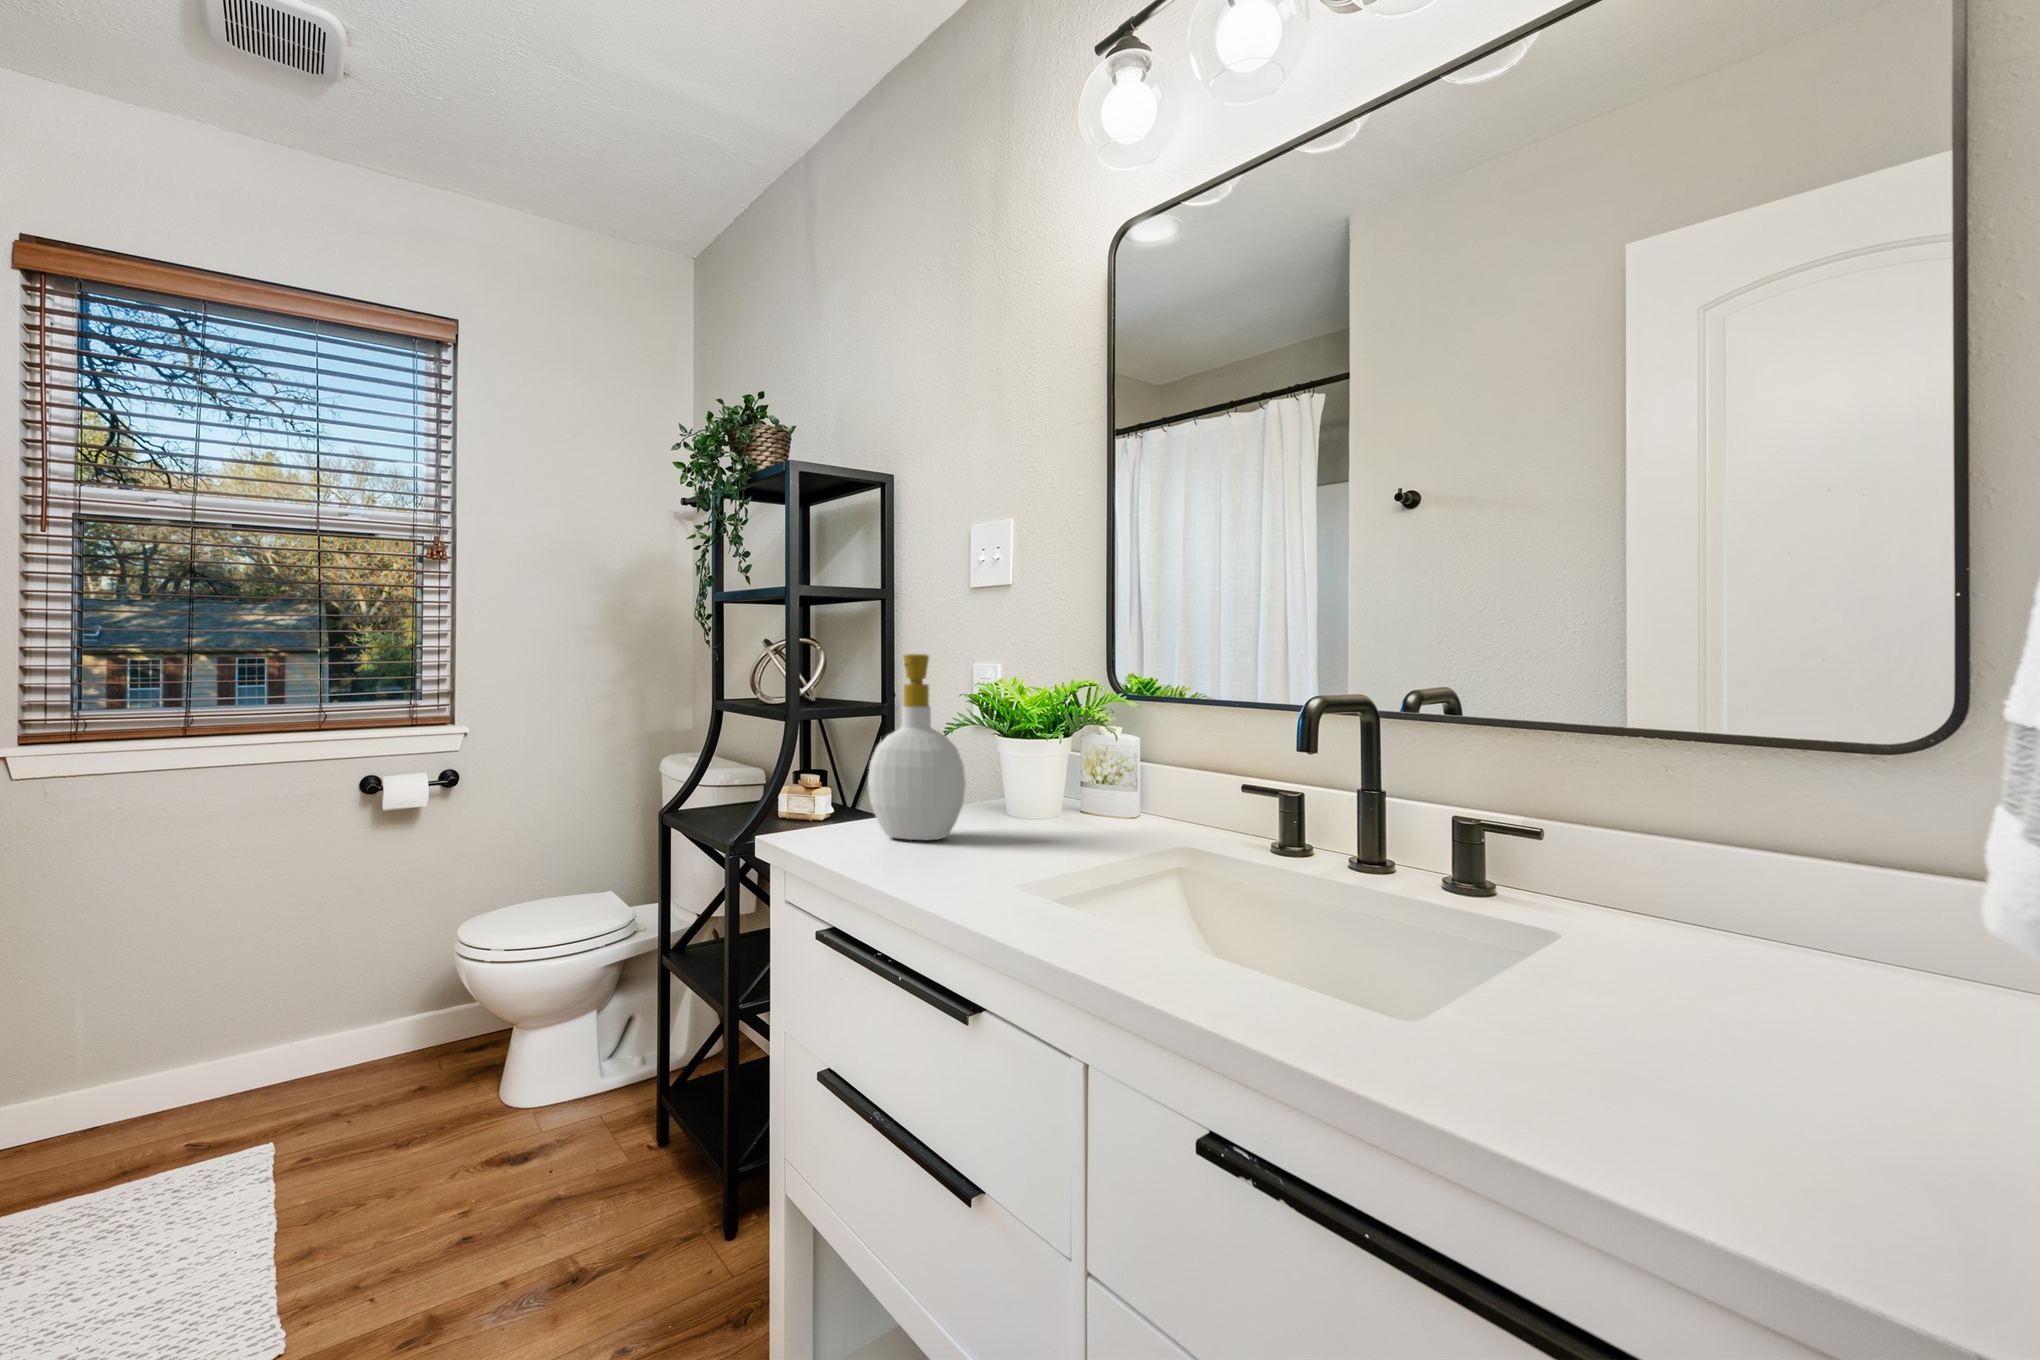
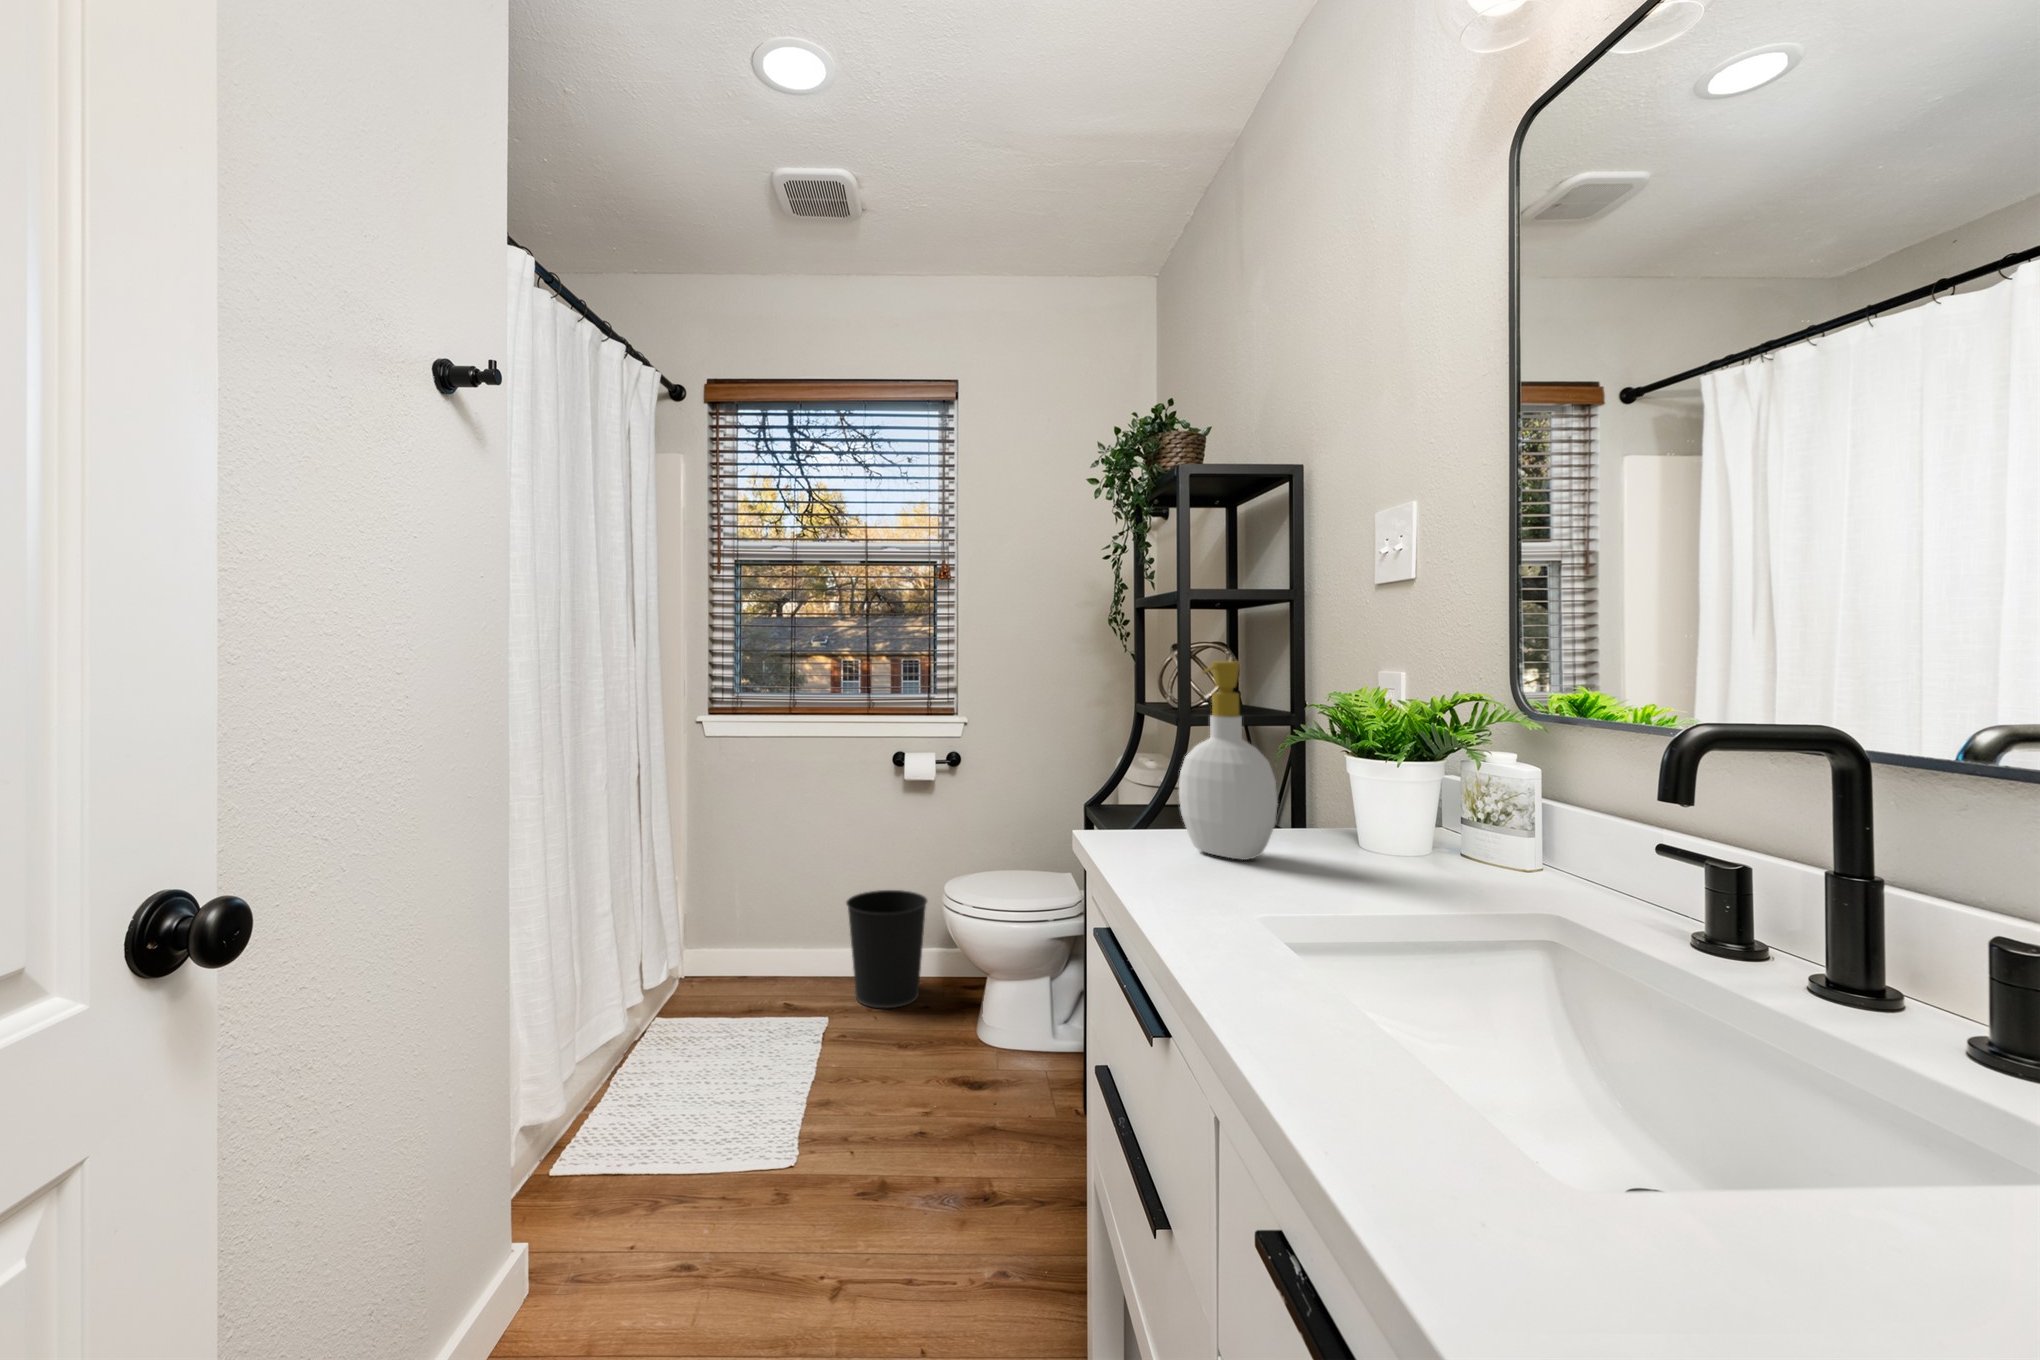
wastebasket: none [291,951,418,1111] -> present [846,890,927,1008]

